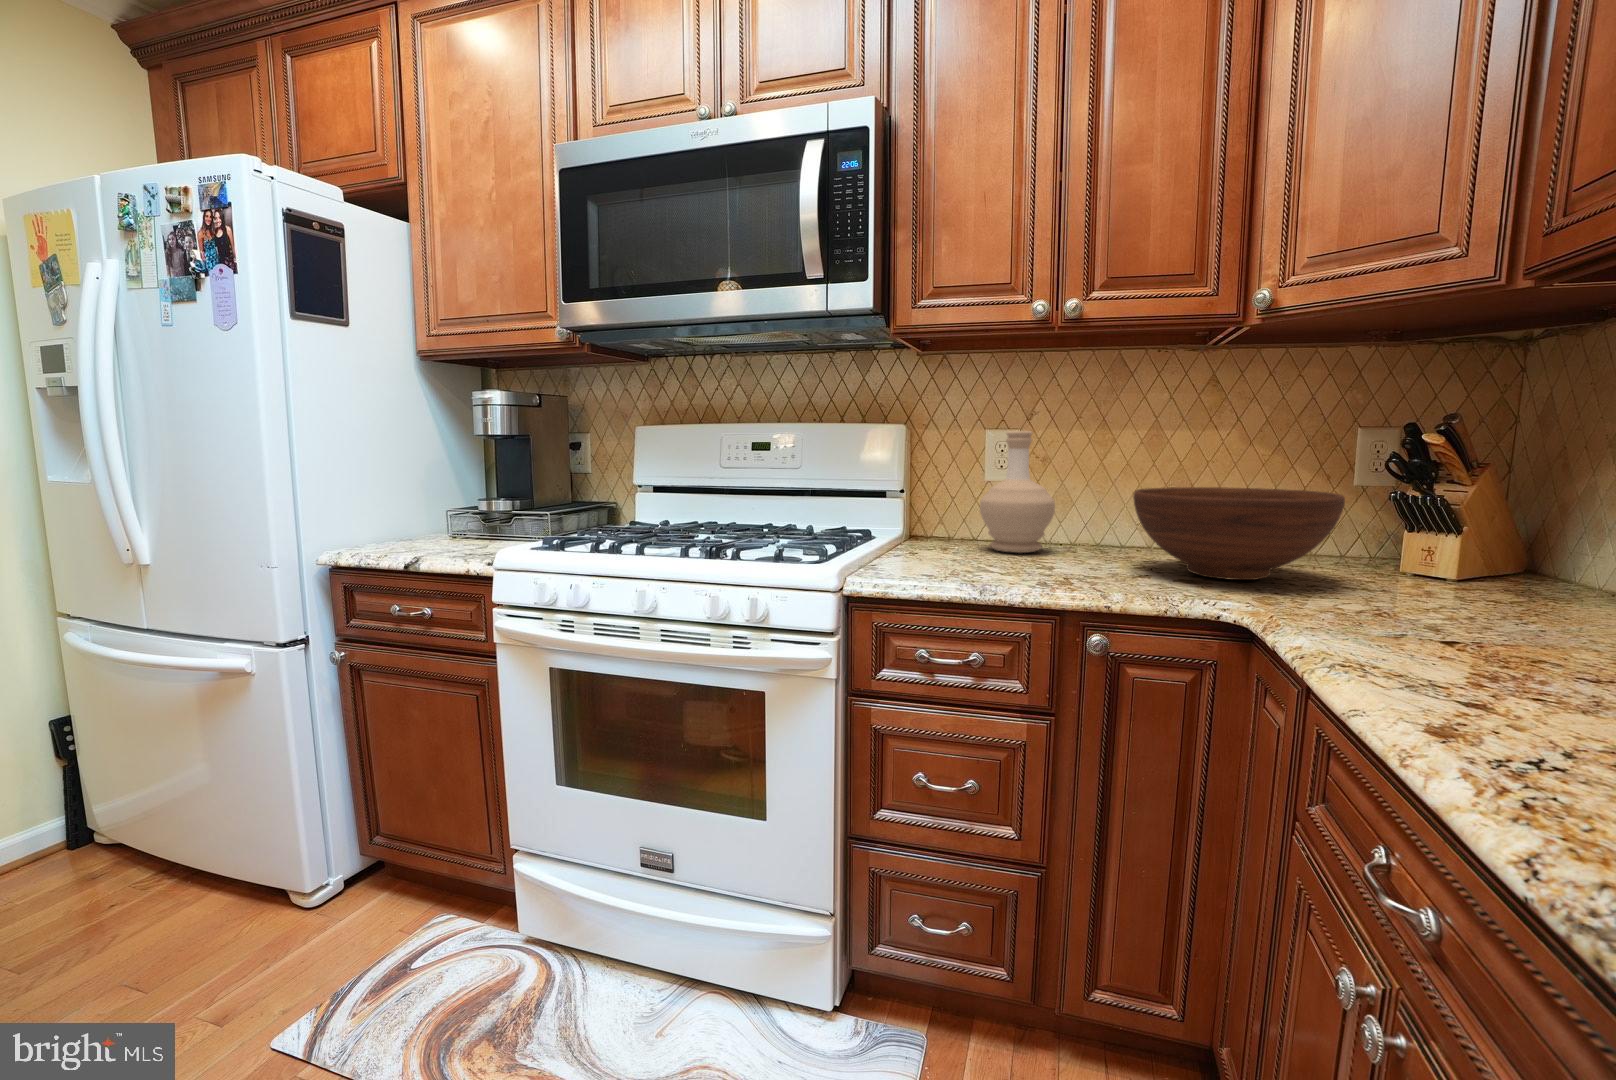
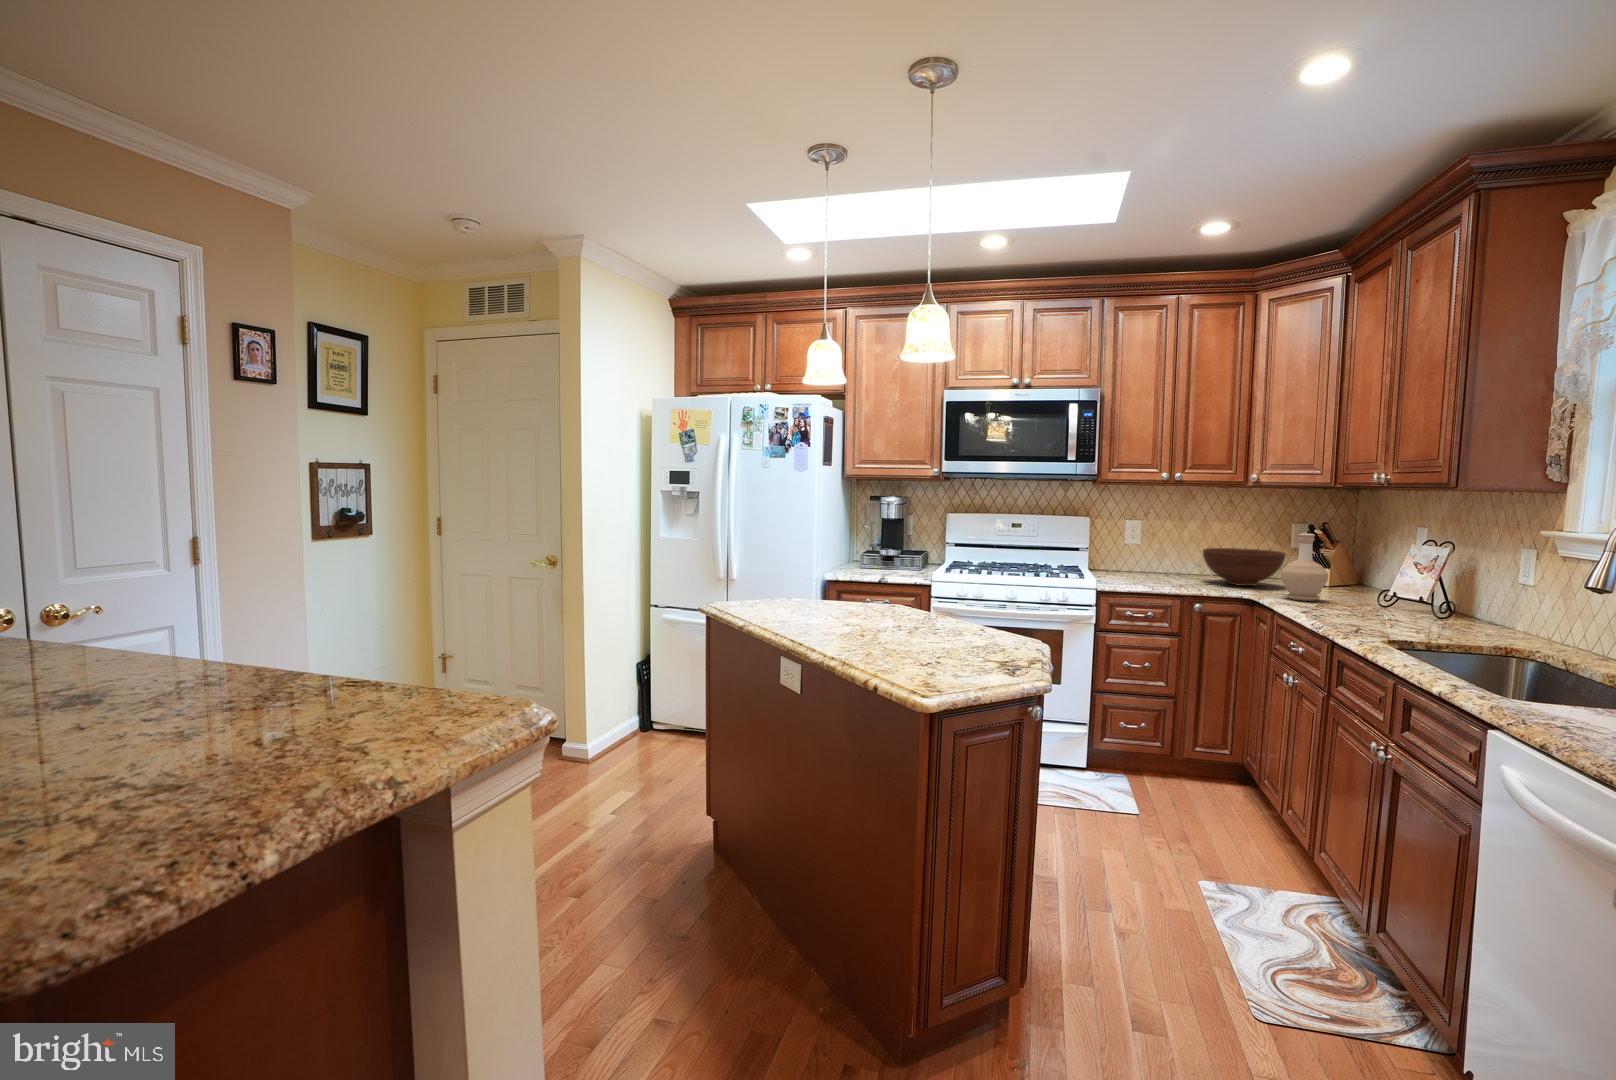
bottle: present [980,431,1055,553] -> present [1281,533,1328,601]

